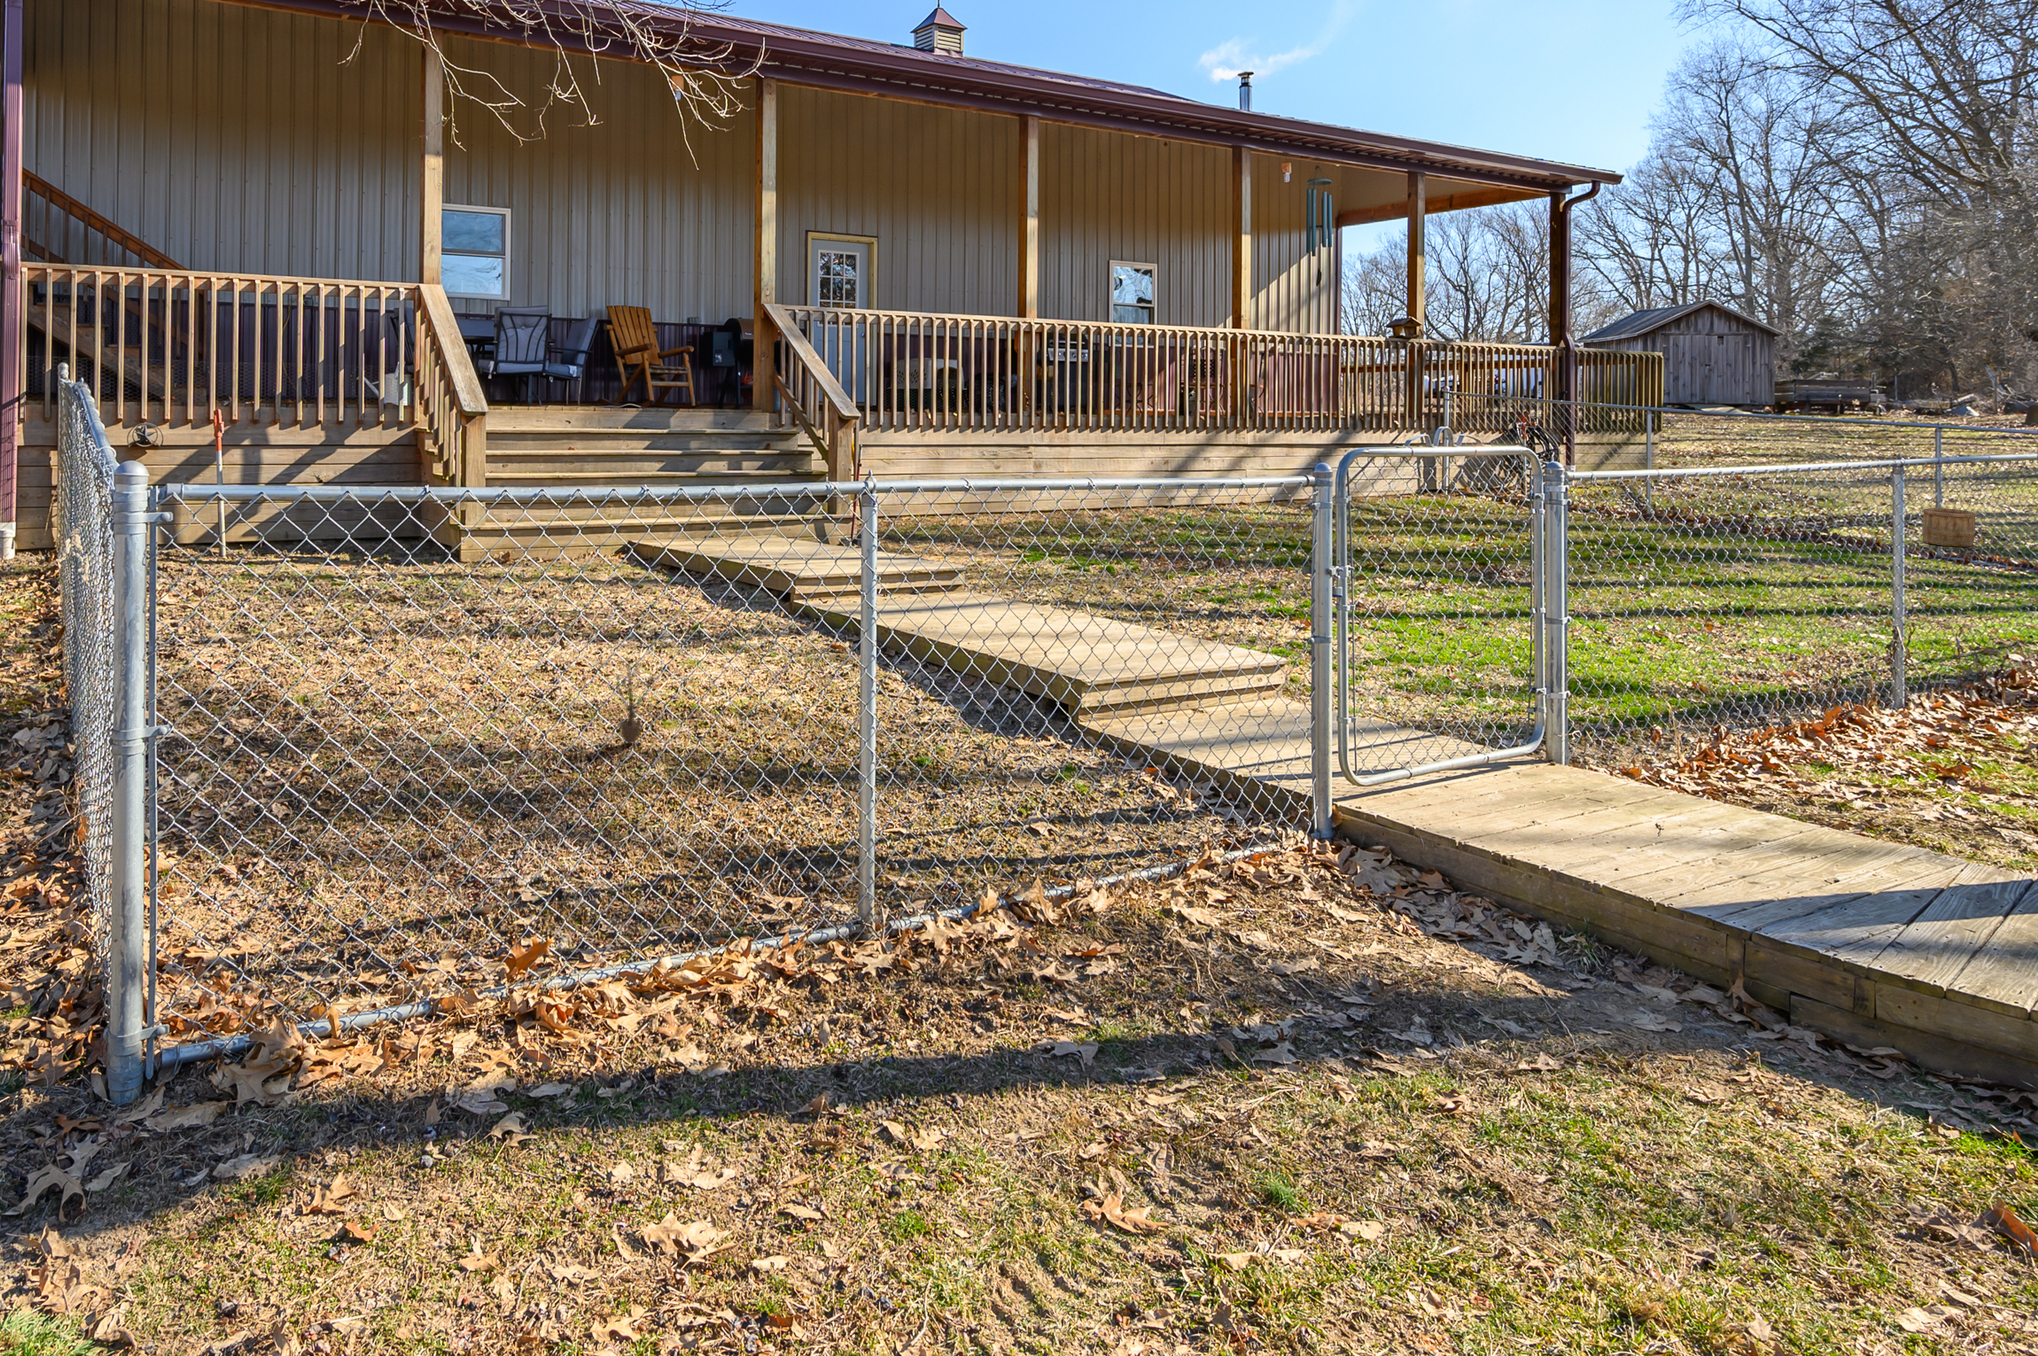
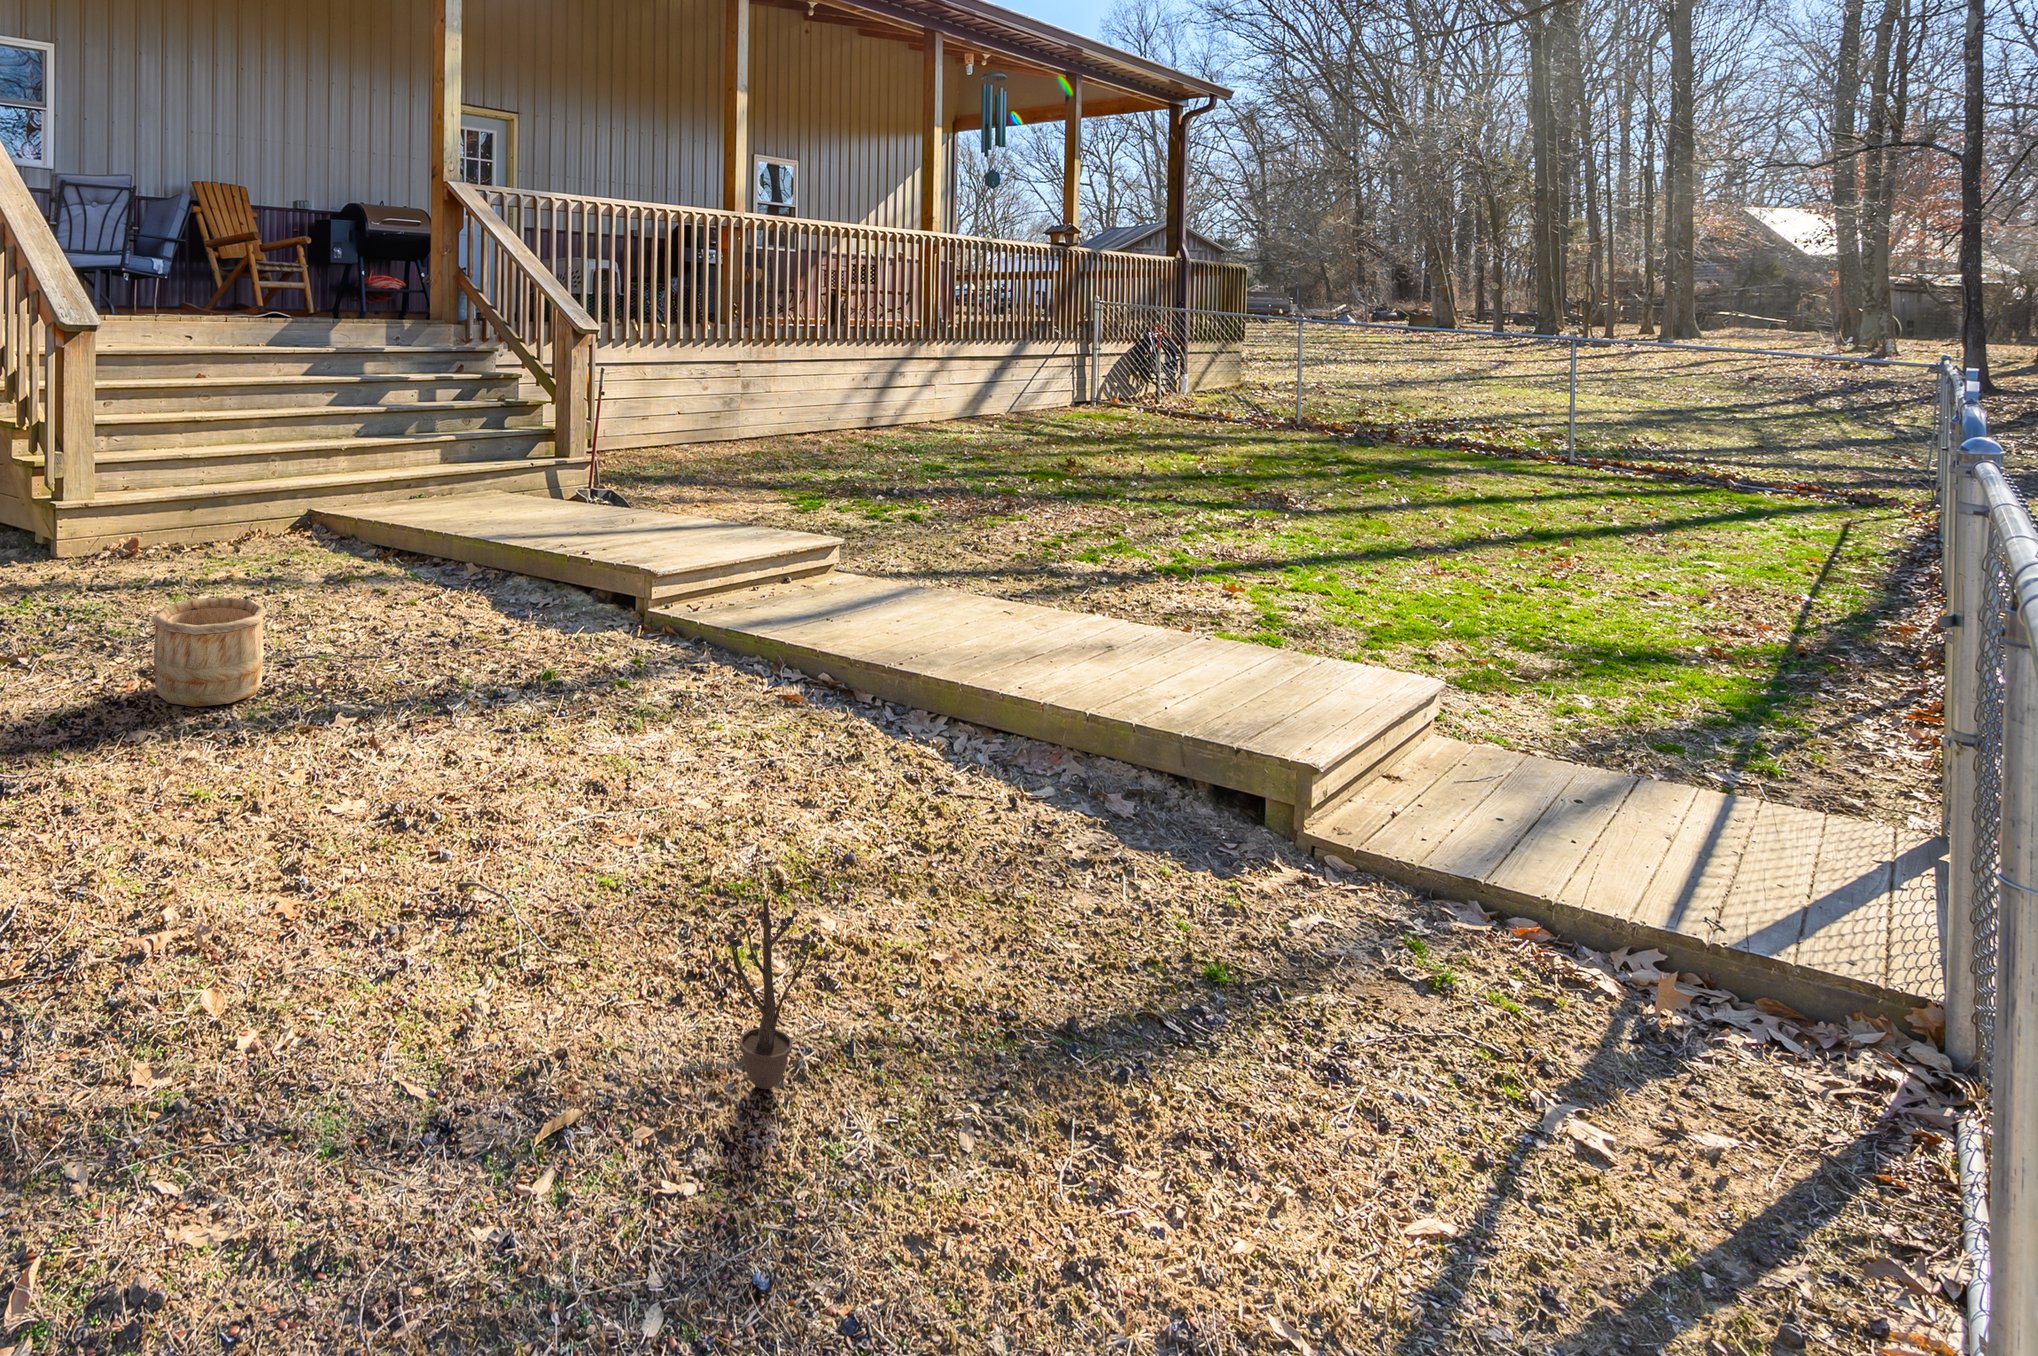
wooden bucket: present [1922,508,1977,547] -> present [151,597,267,707]

